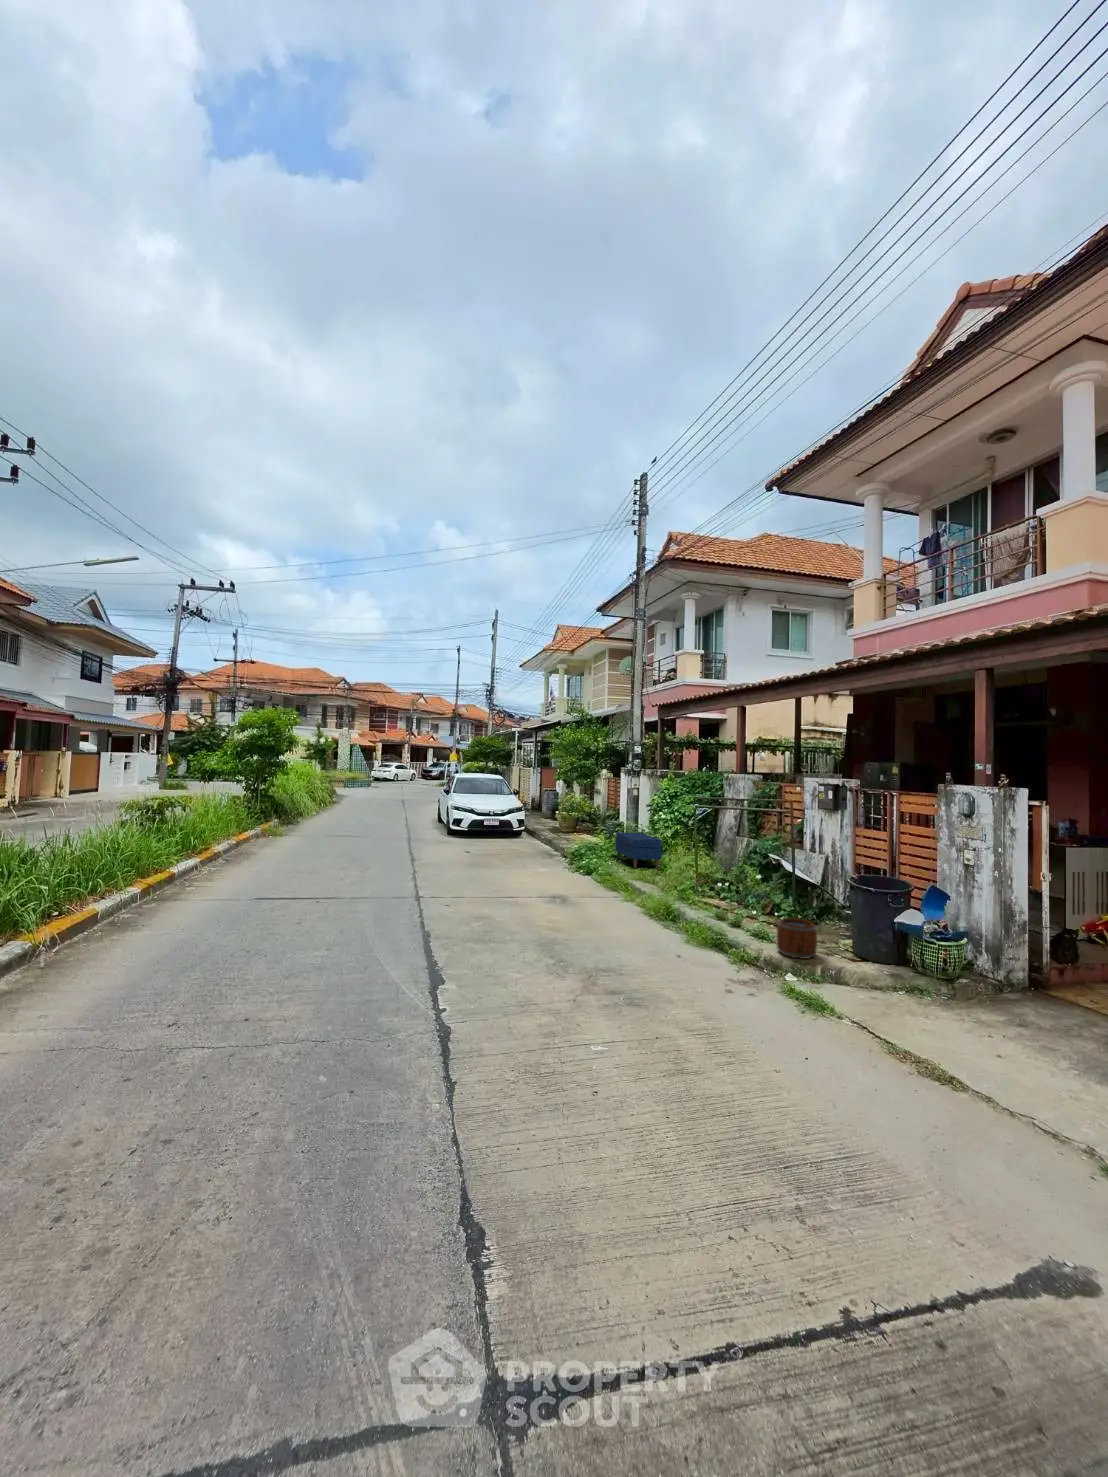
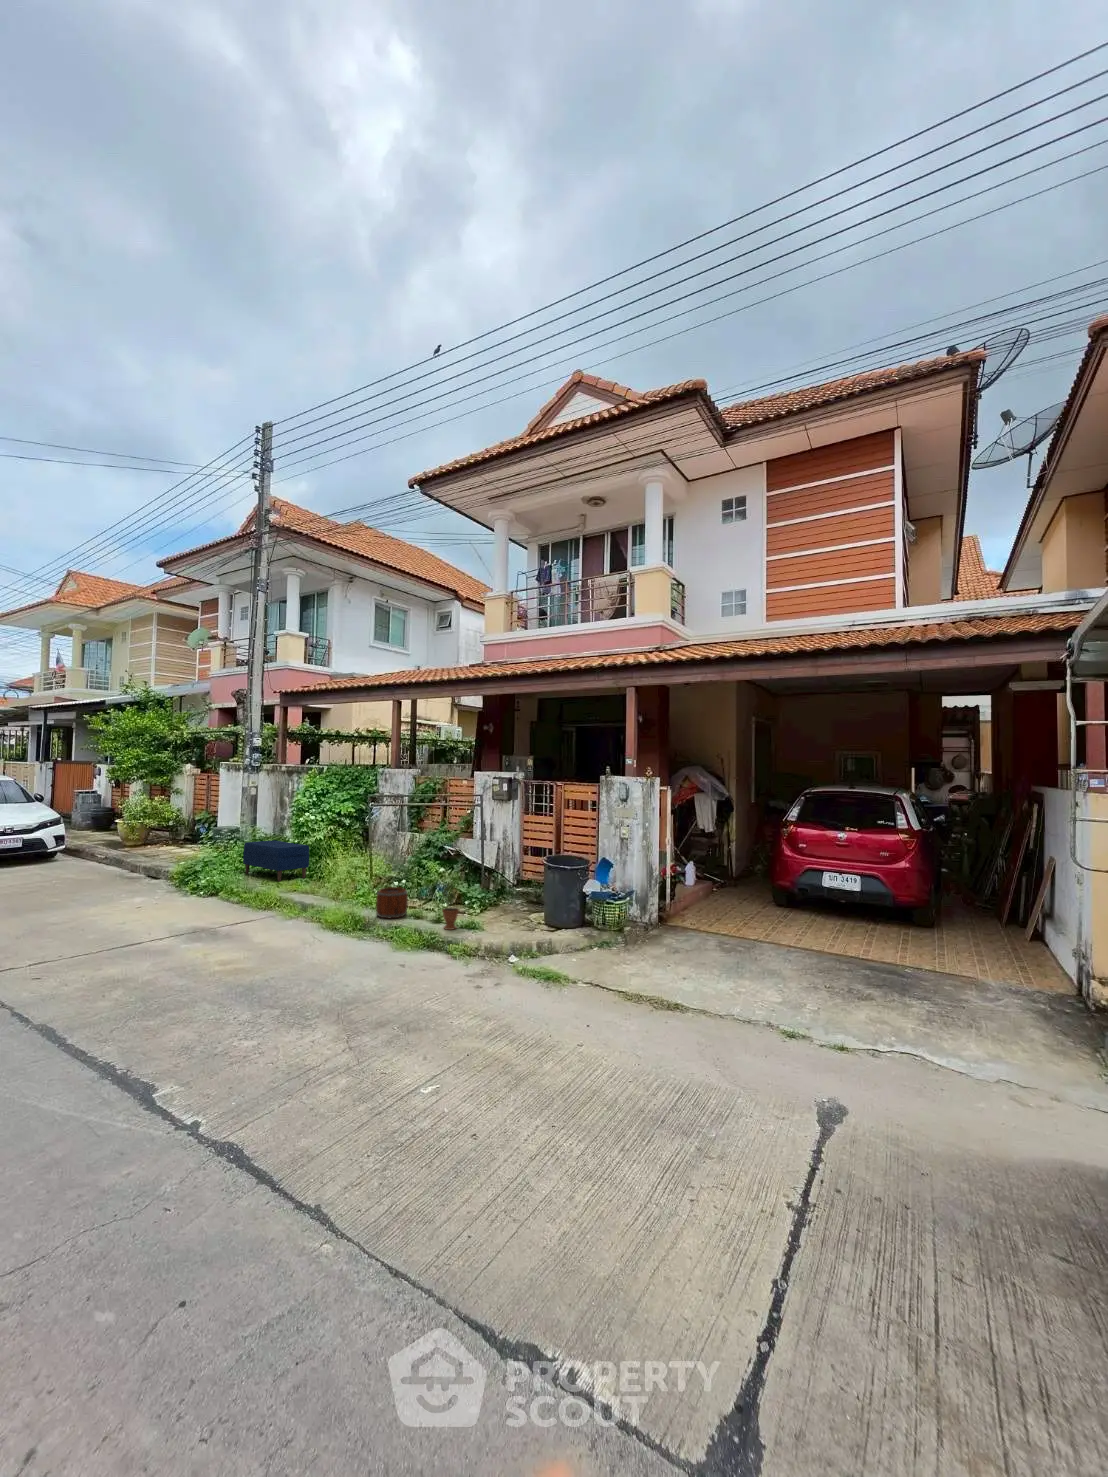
potted plant: none [729,885,751,938] -> present [442,883,459,930]
bucket: present [777,918,817,959] -> present [376,887,408,918]

